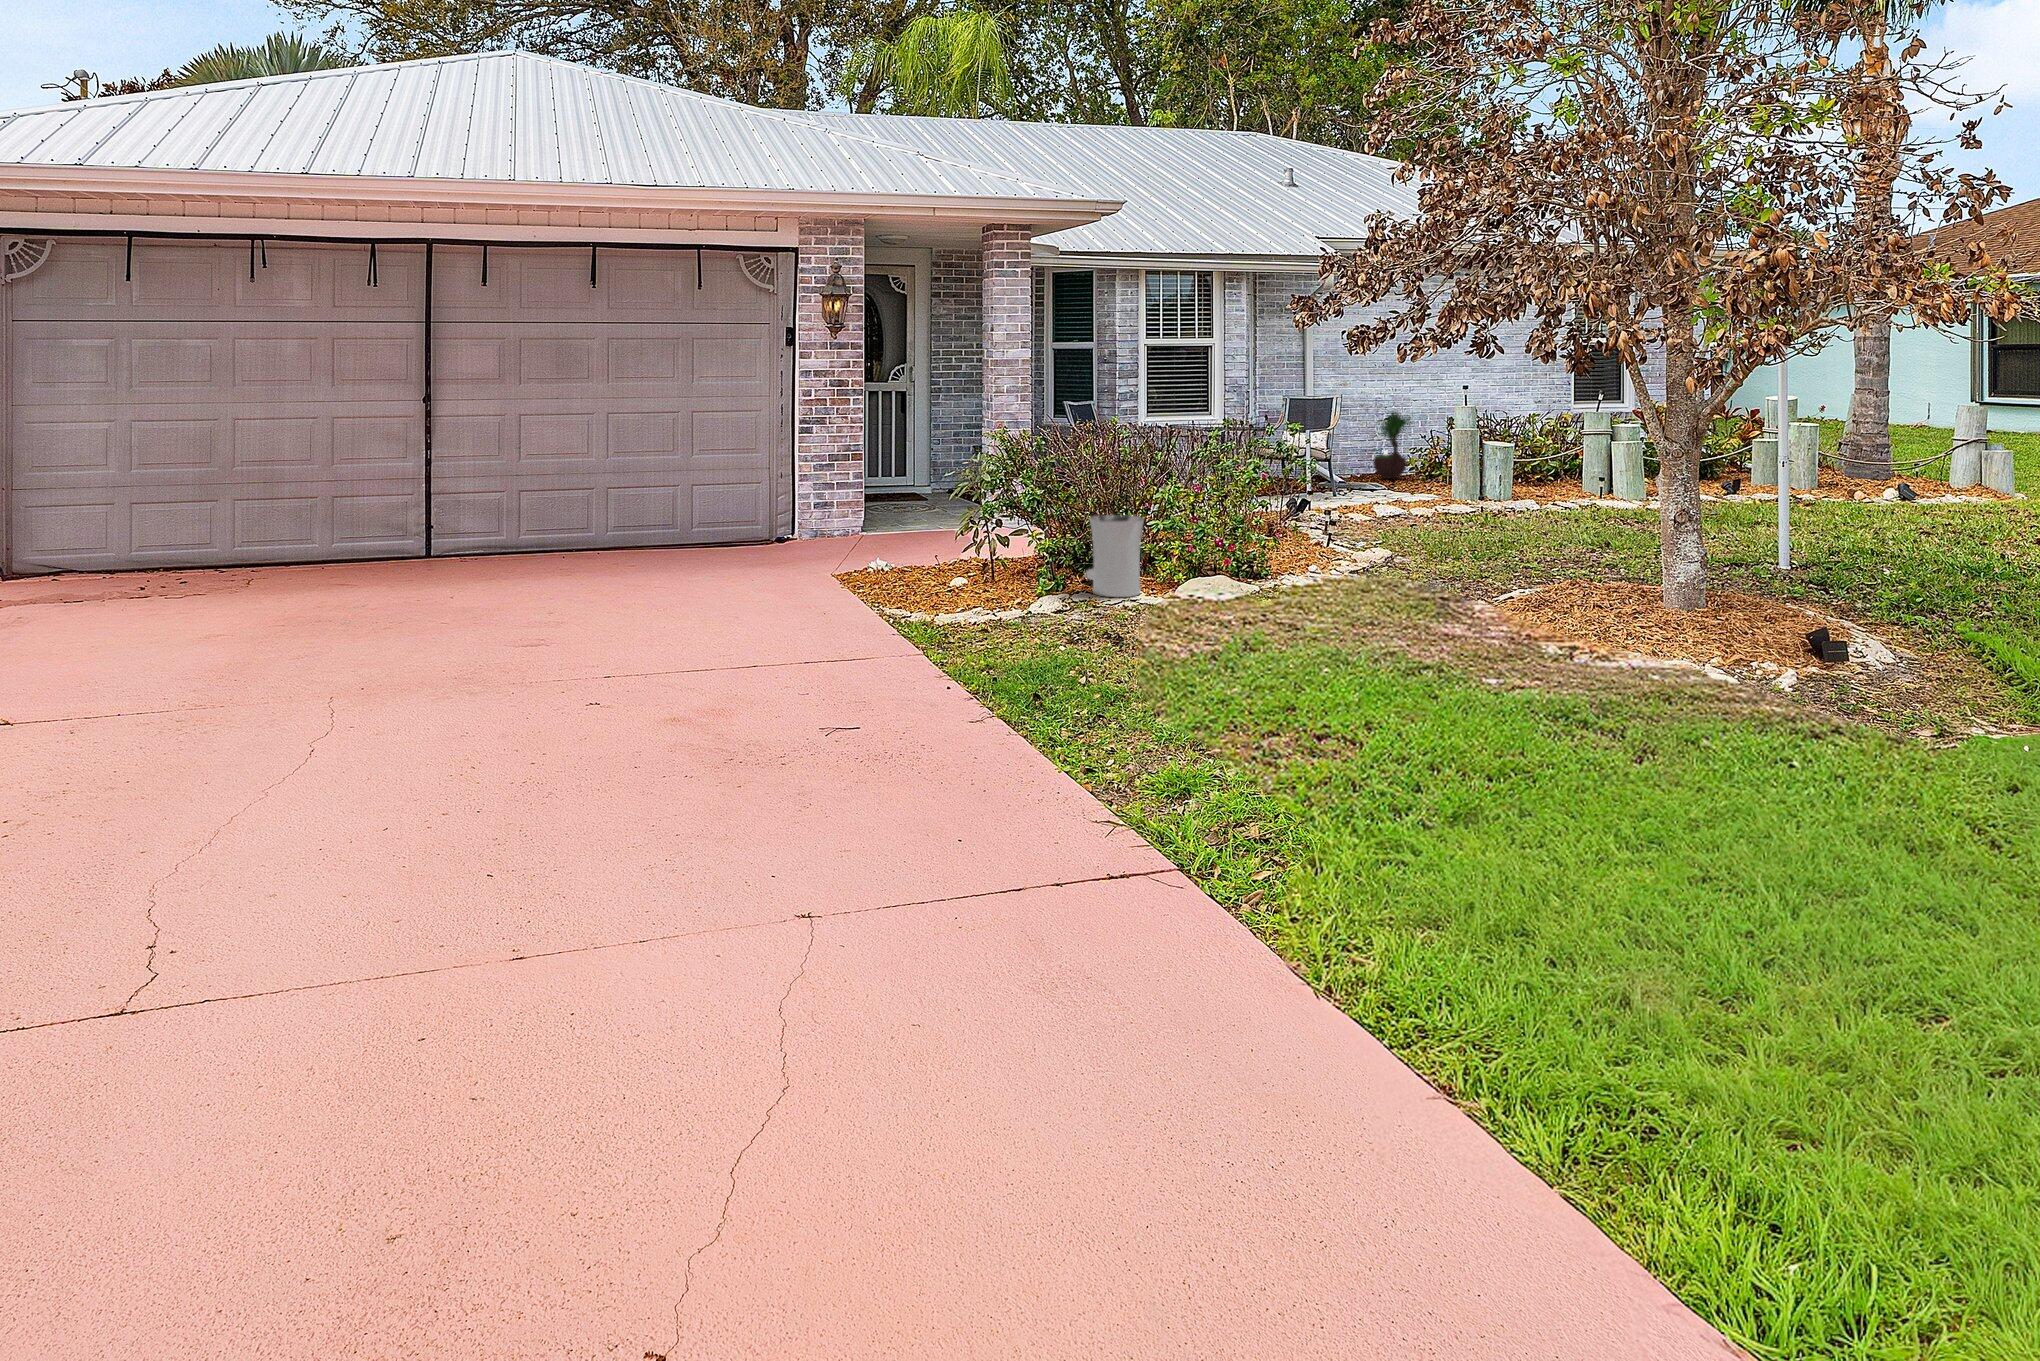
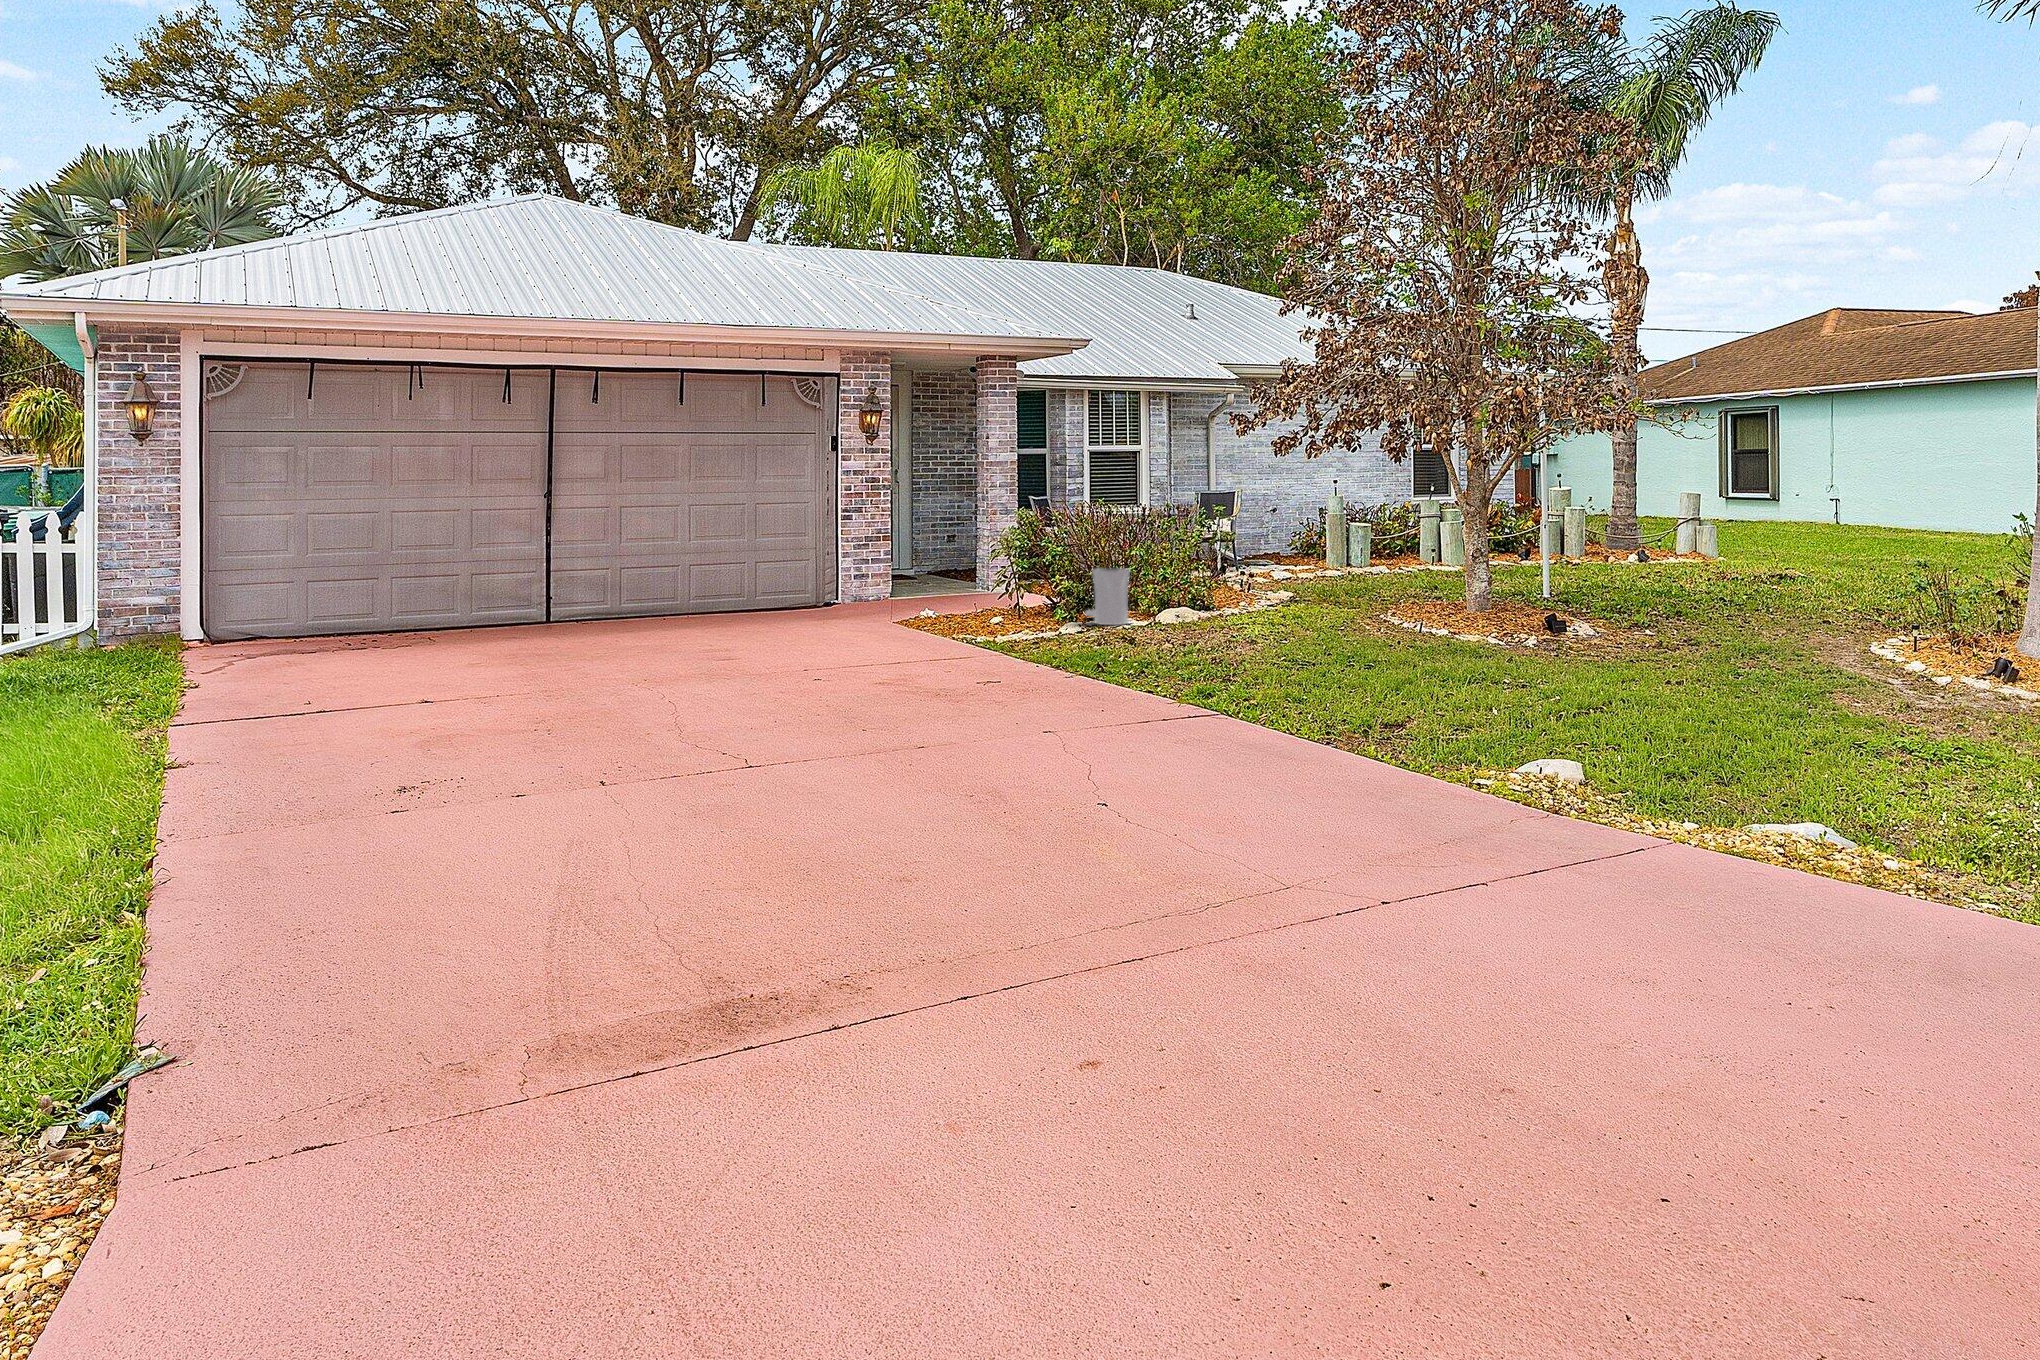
potted tree: present [1373,412,1413,479] -> none [1264,498,1297,558]

